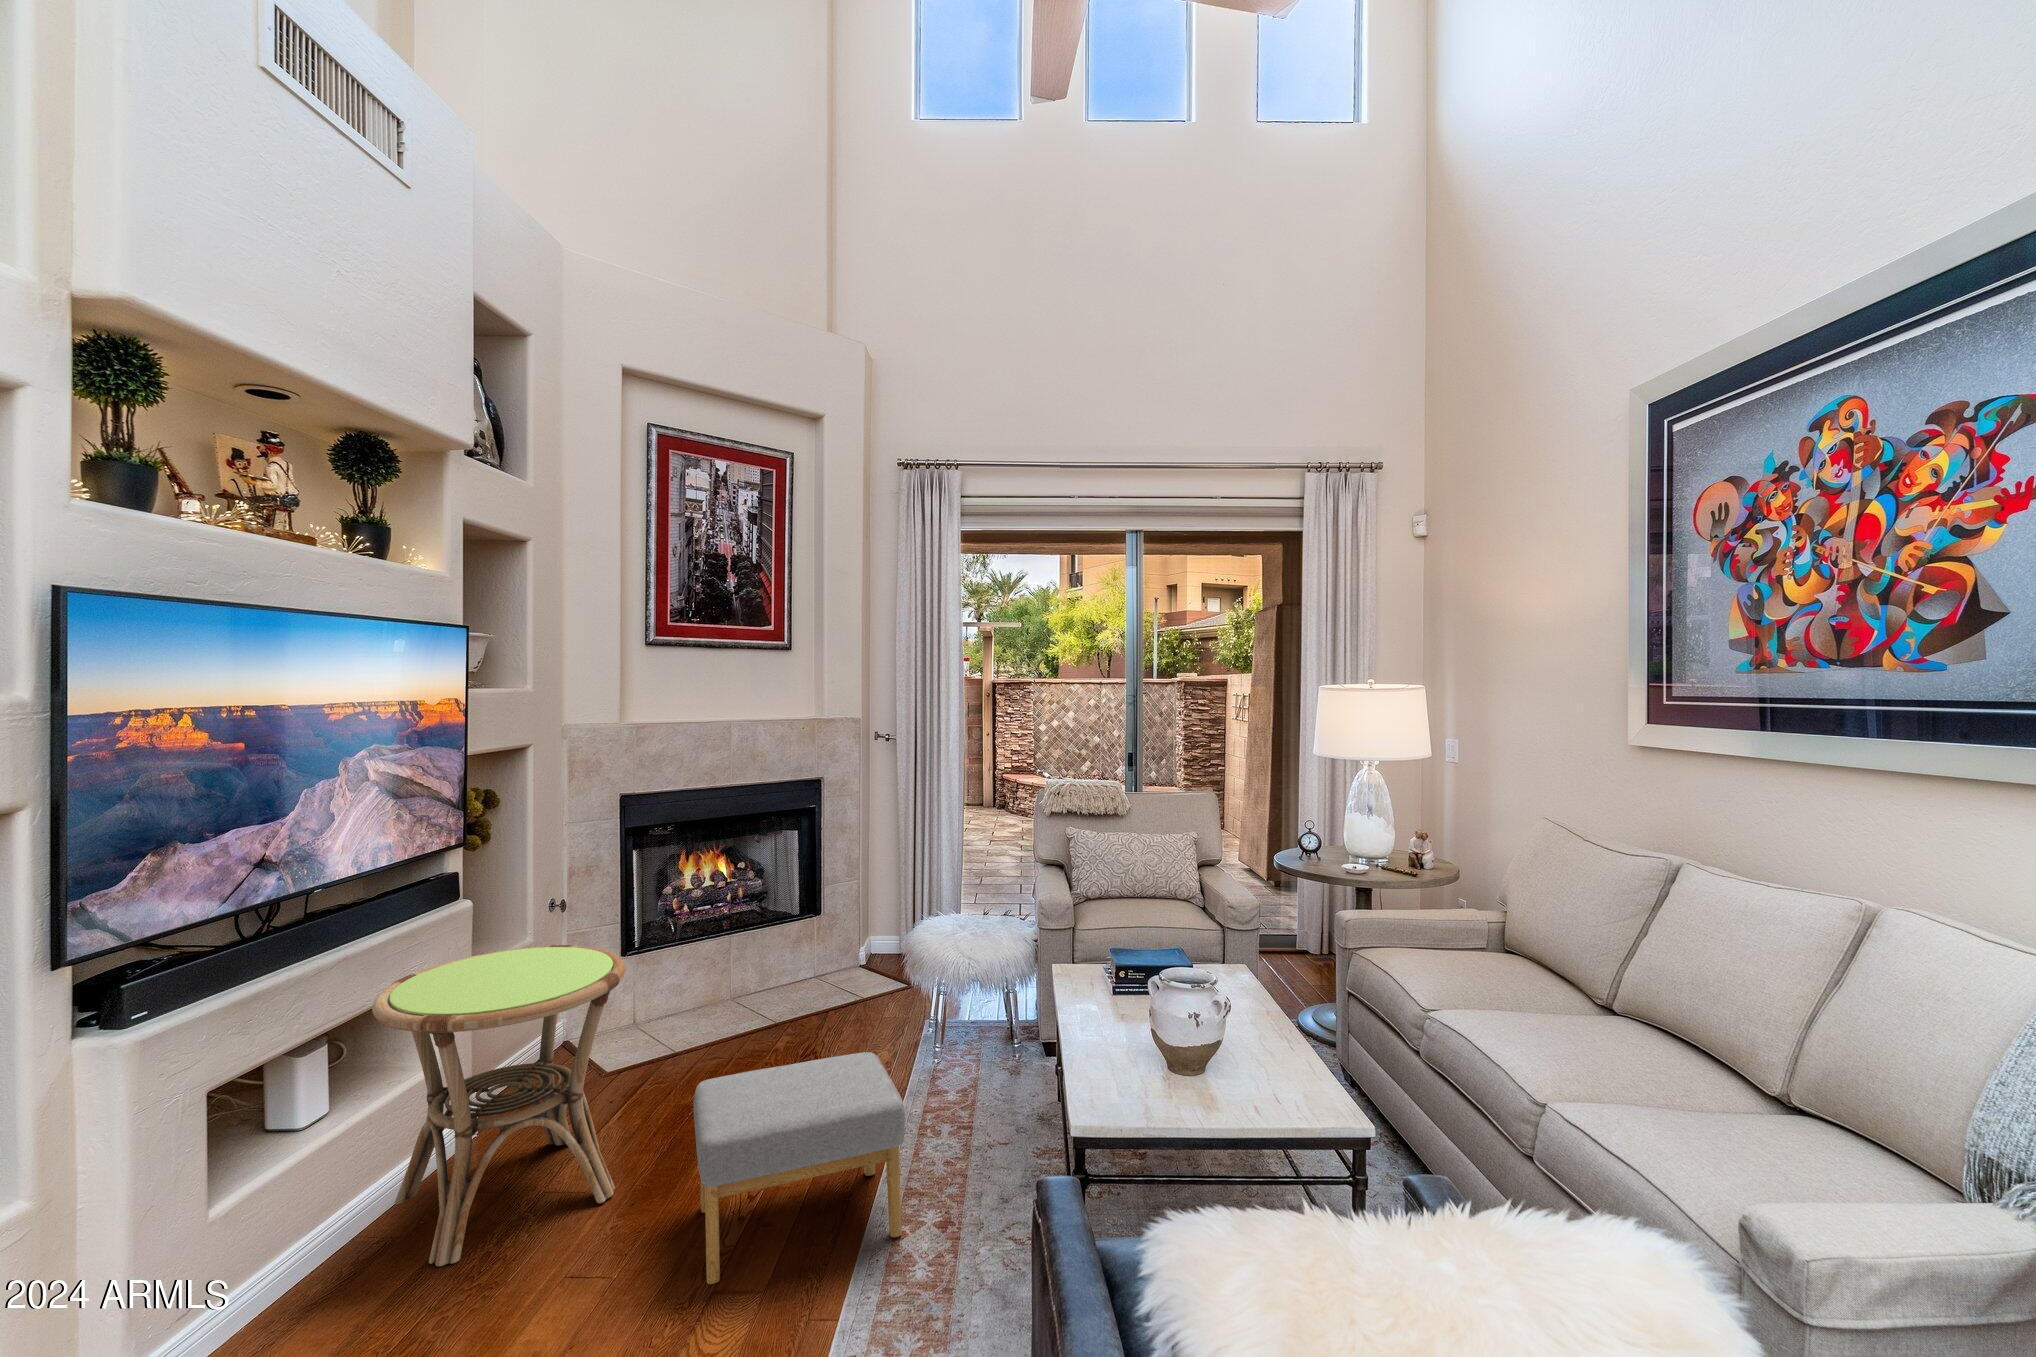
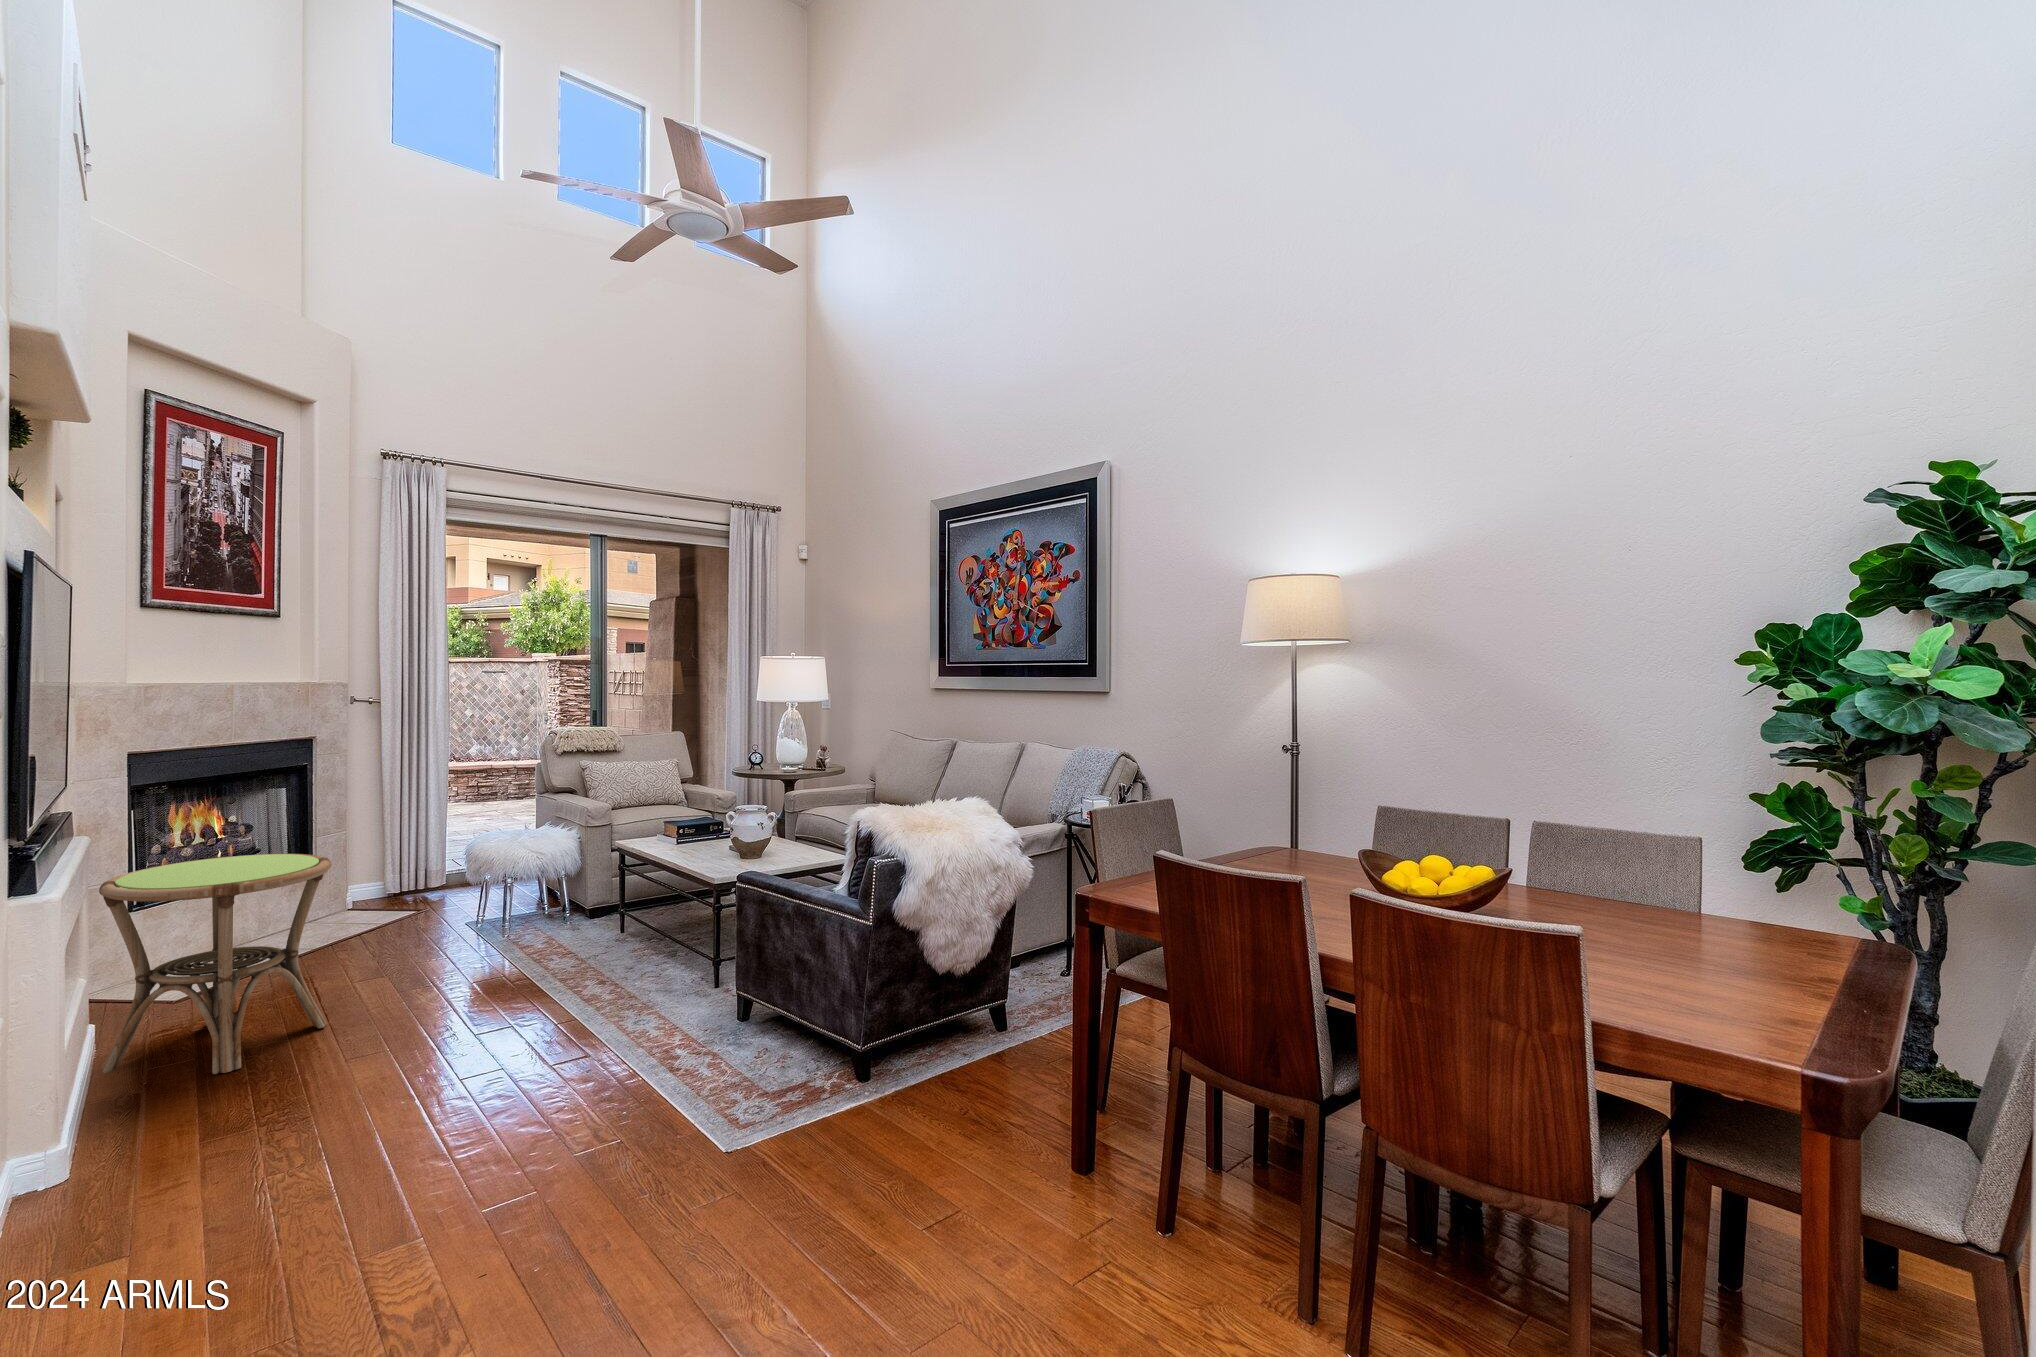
footstool: present [694,1052,905,1284] -> none [410,895,581,1026]

